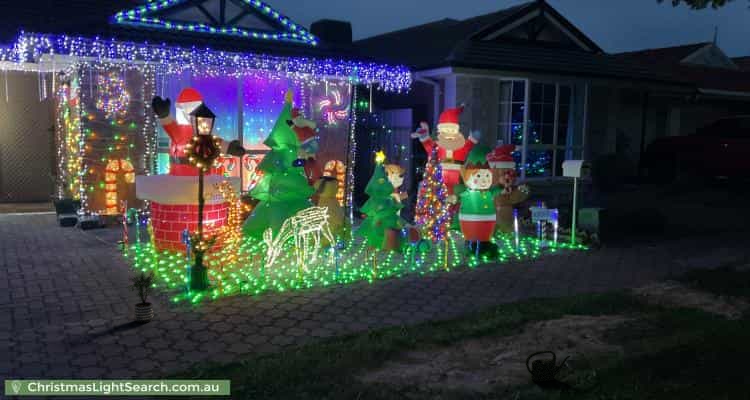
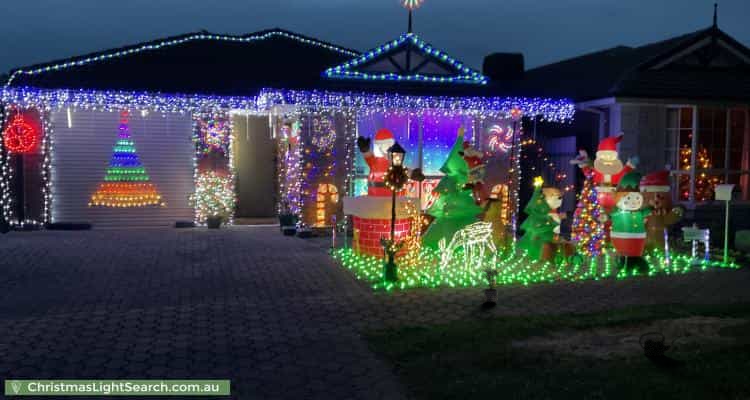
potted plant: present [128,272,158,323] -> present [482,267,501,304]

